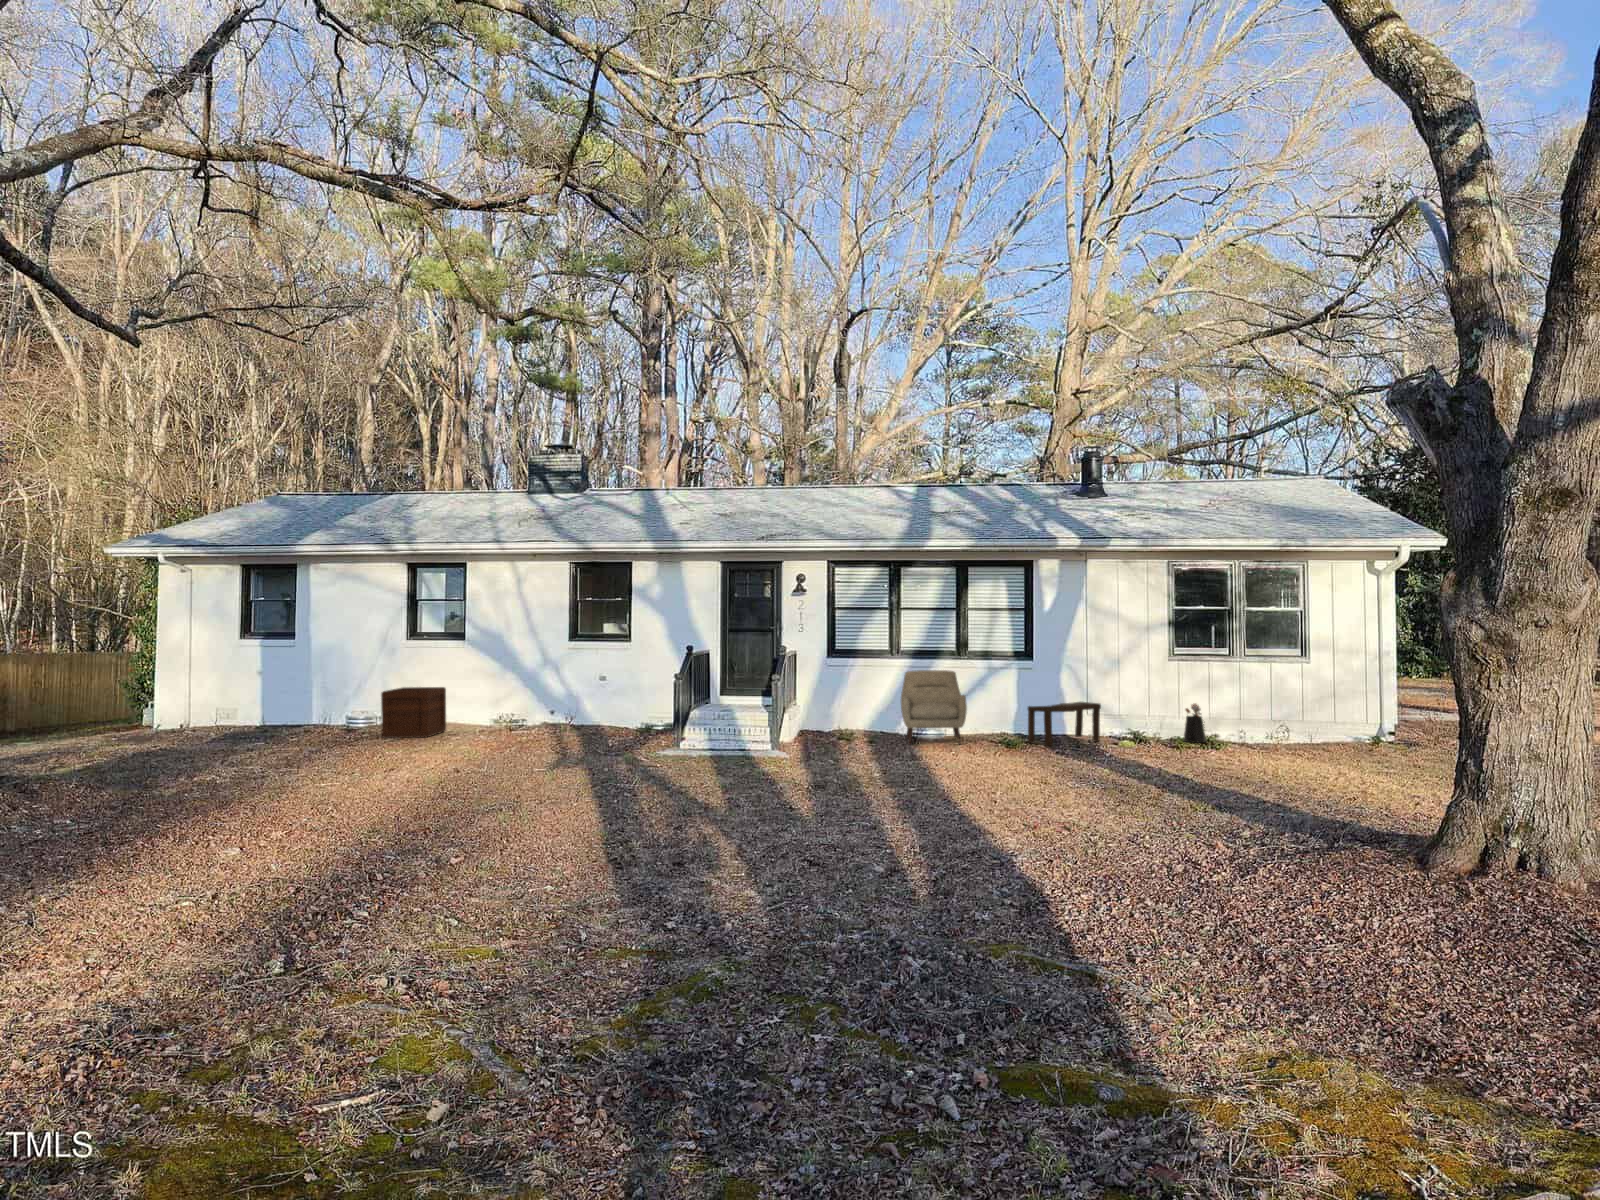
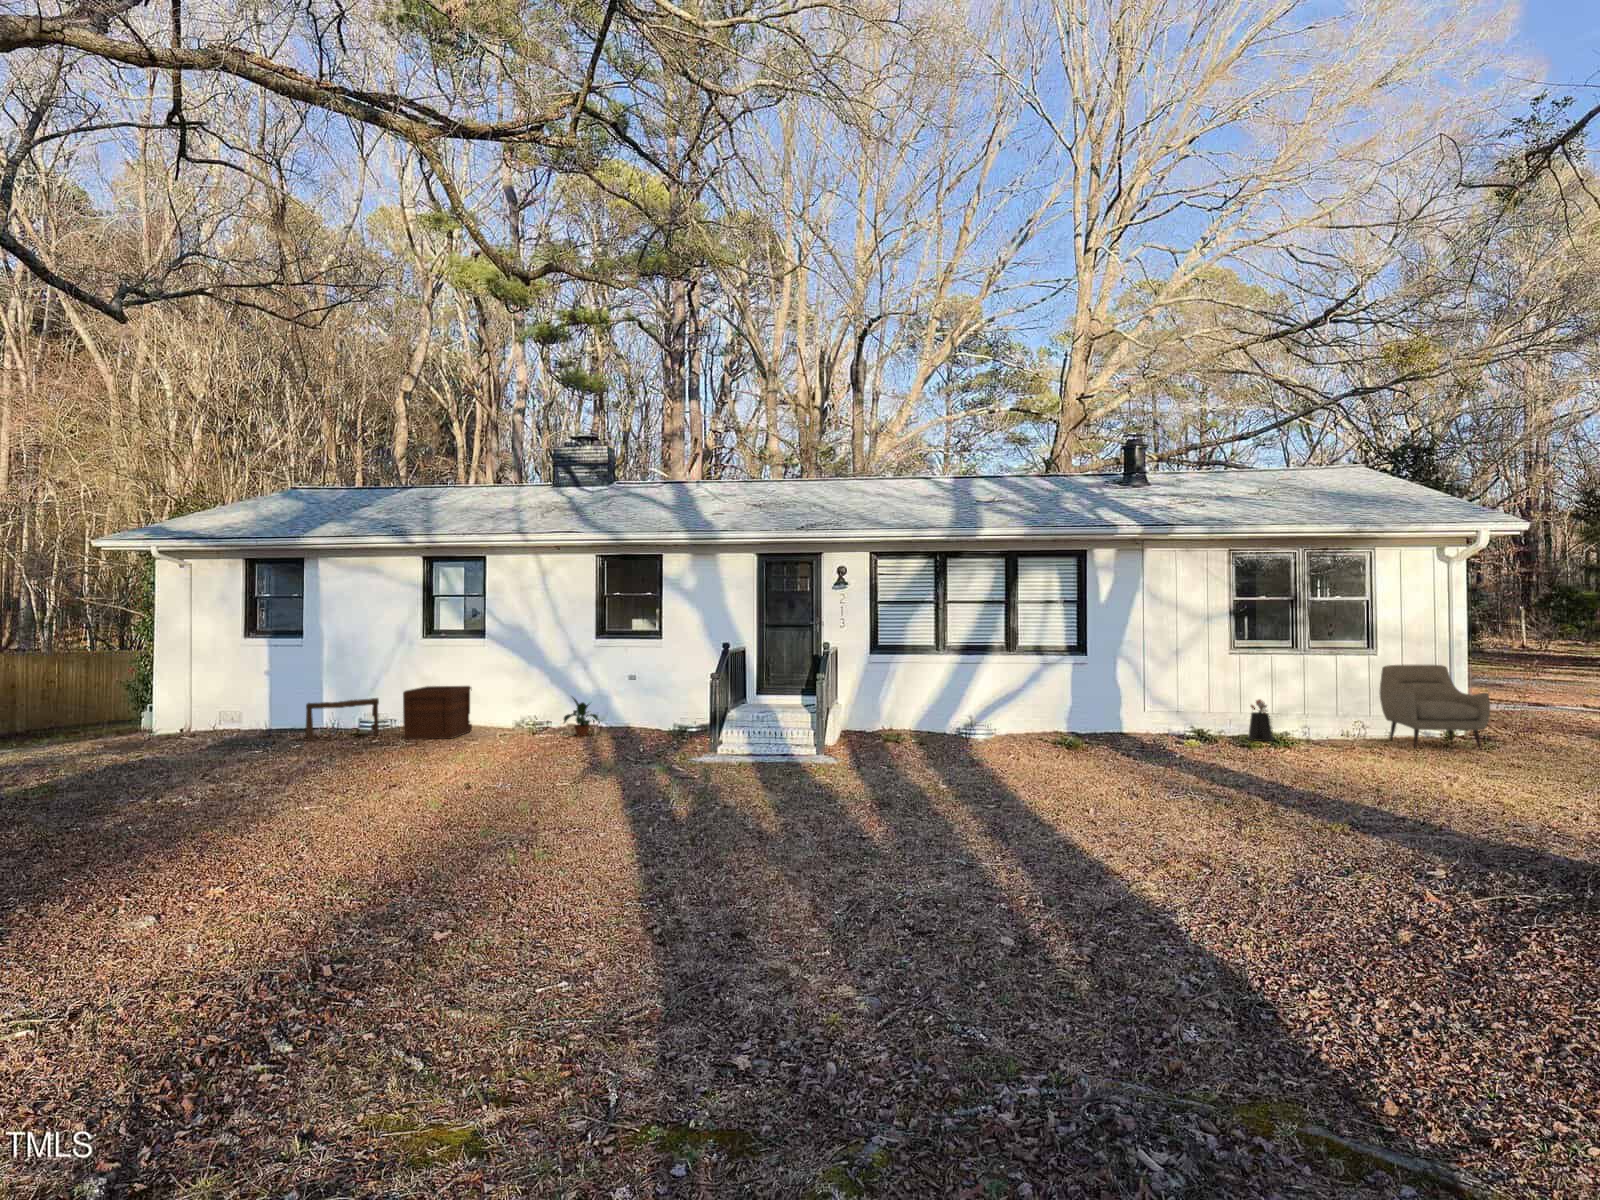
chair: present [901,670,967,745] -> present [1379,665,1490,749]
potted plant: none [534,697,568,736] -> present [564,697,598,736]
bench: present [1027,702,1101,746] -> present [305,698,379,741]

